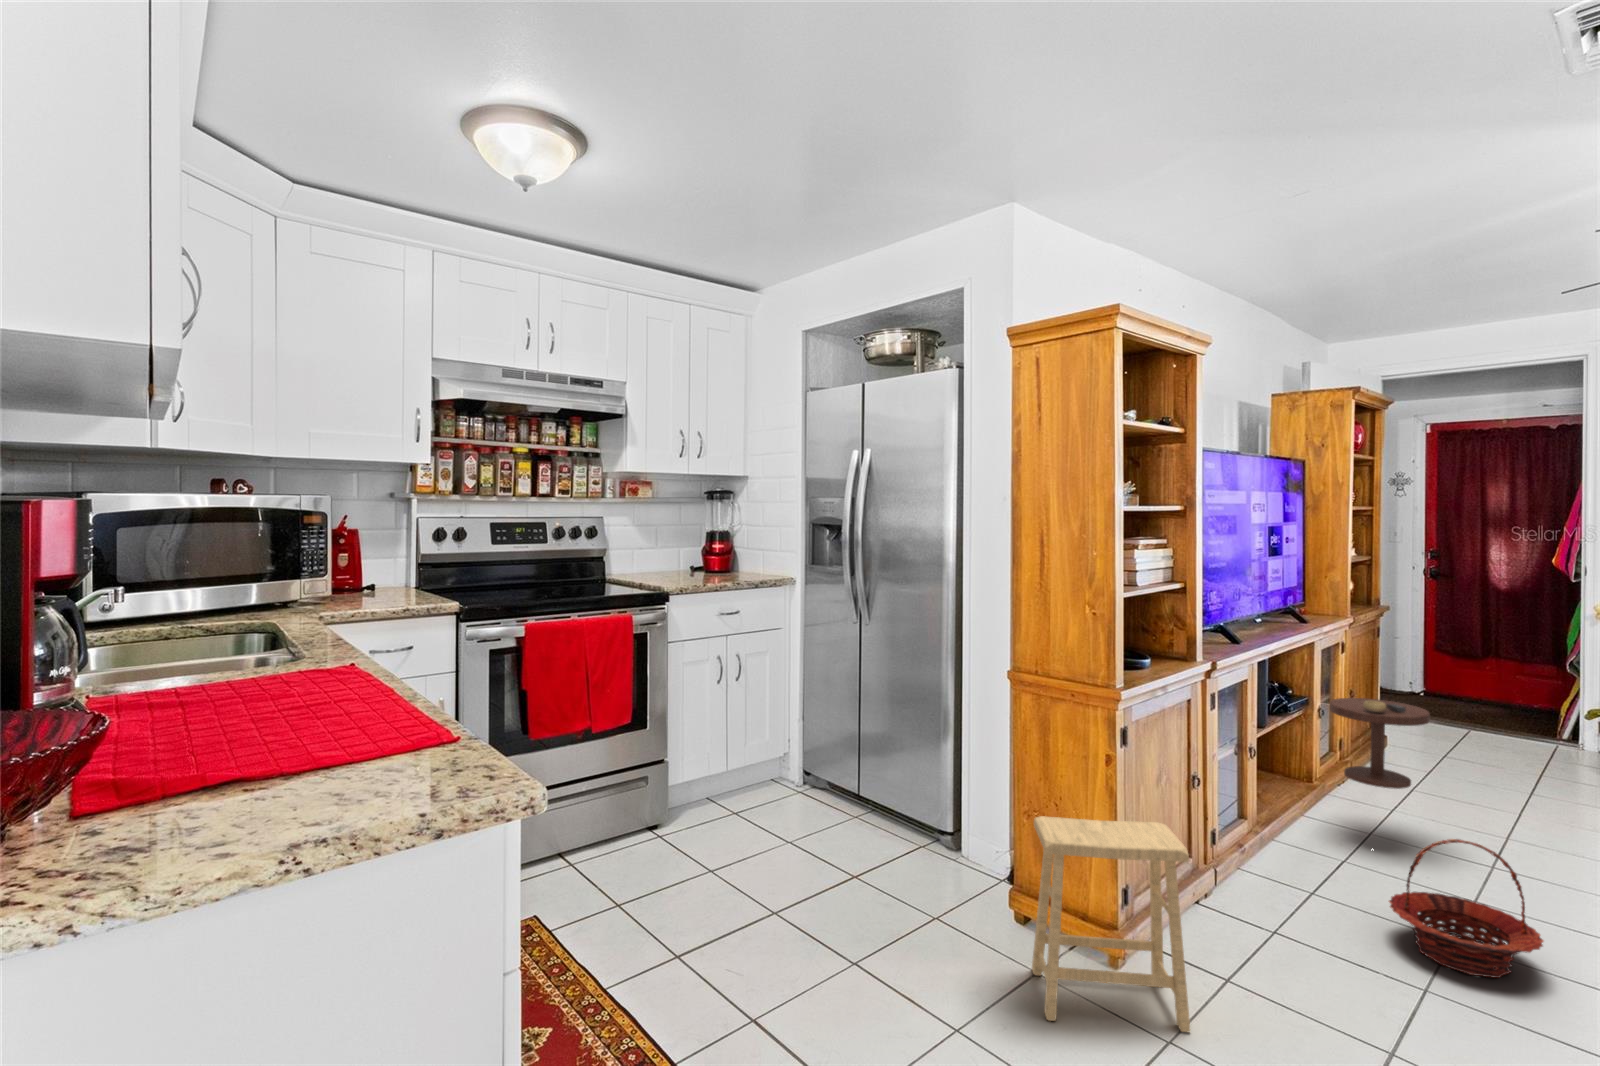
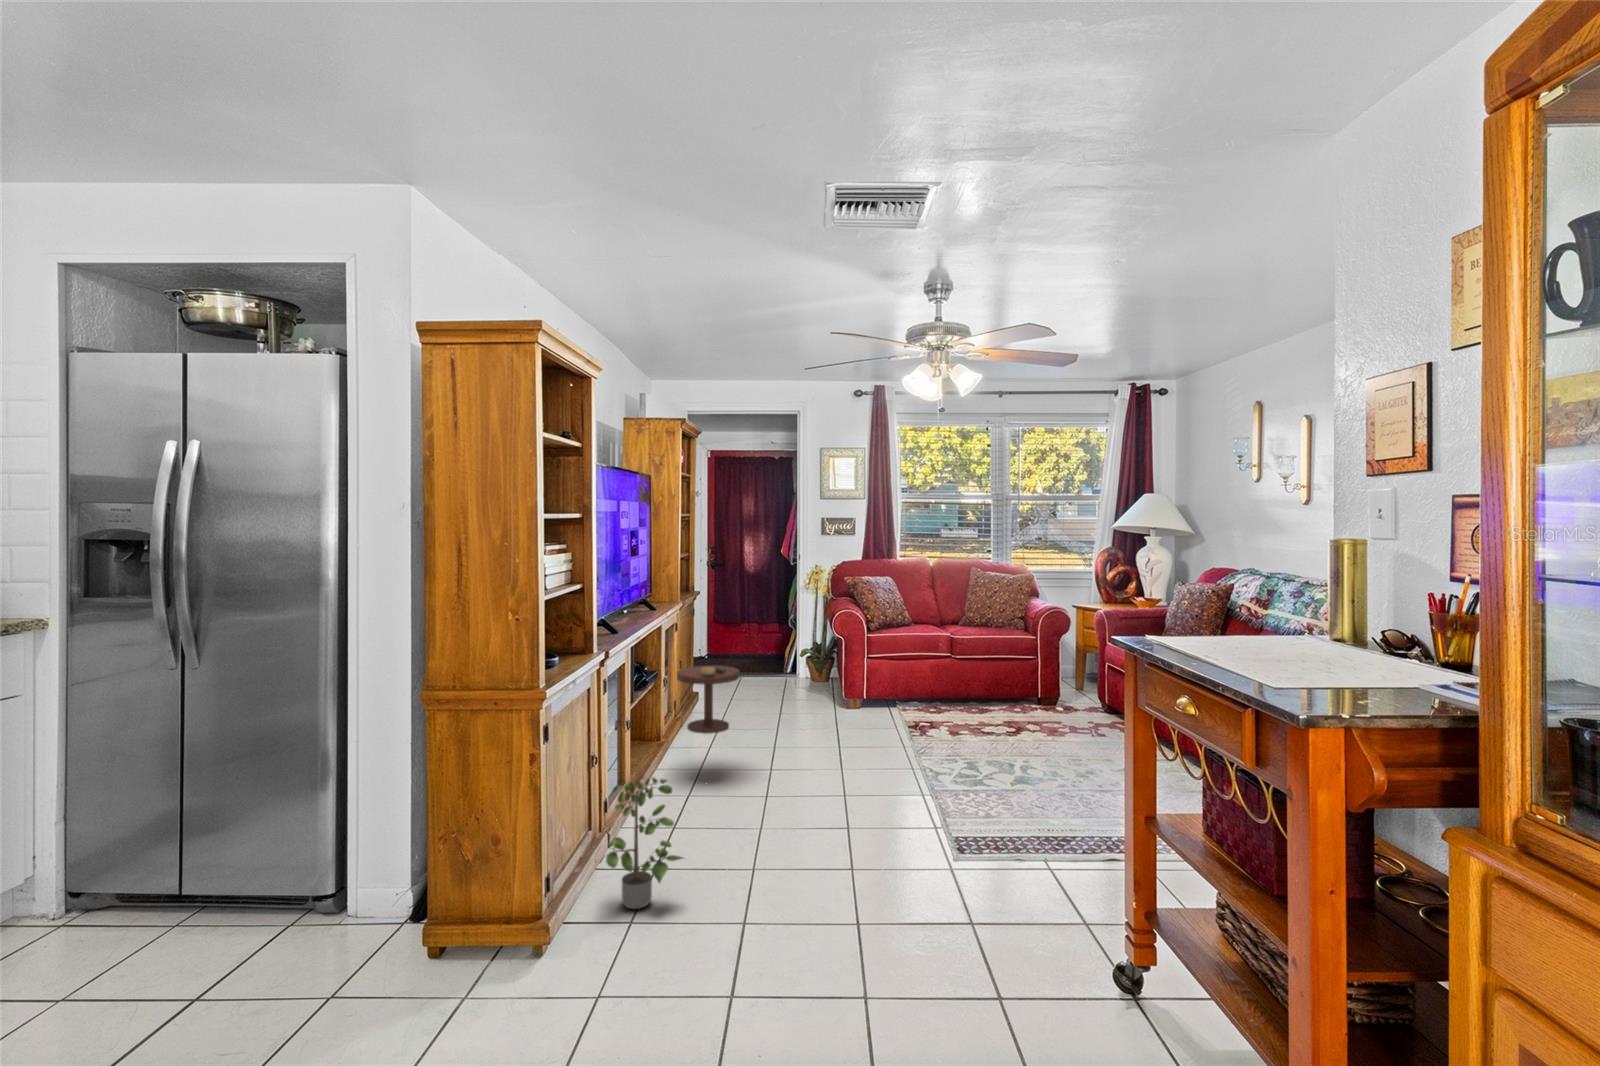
potted plant: none [1196,806,1304,963] -> present [606,777,683,909]
footstool: present [1032,816,1191,1032] -> none [463,807,618,1038]
basket: present [1389,839,1544,978] -> none [730,759,815,855]

